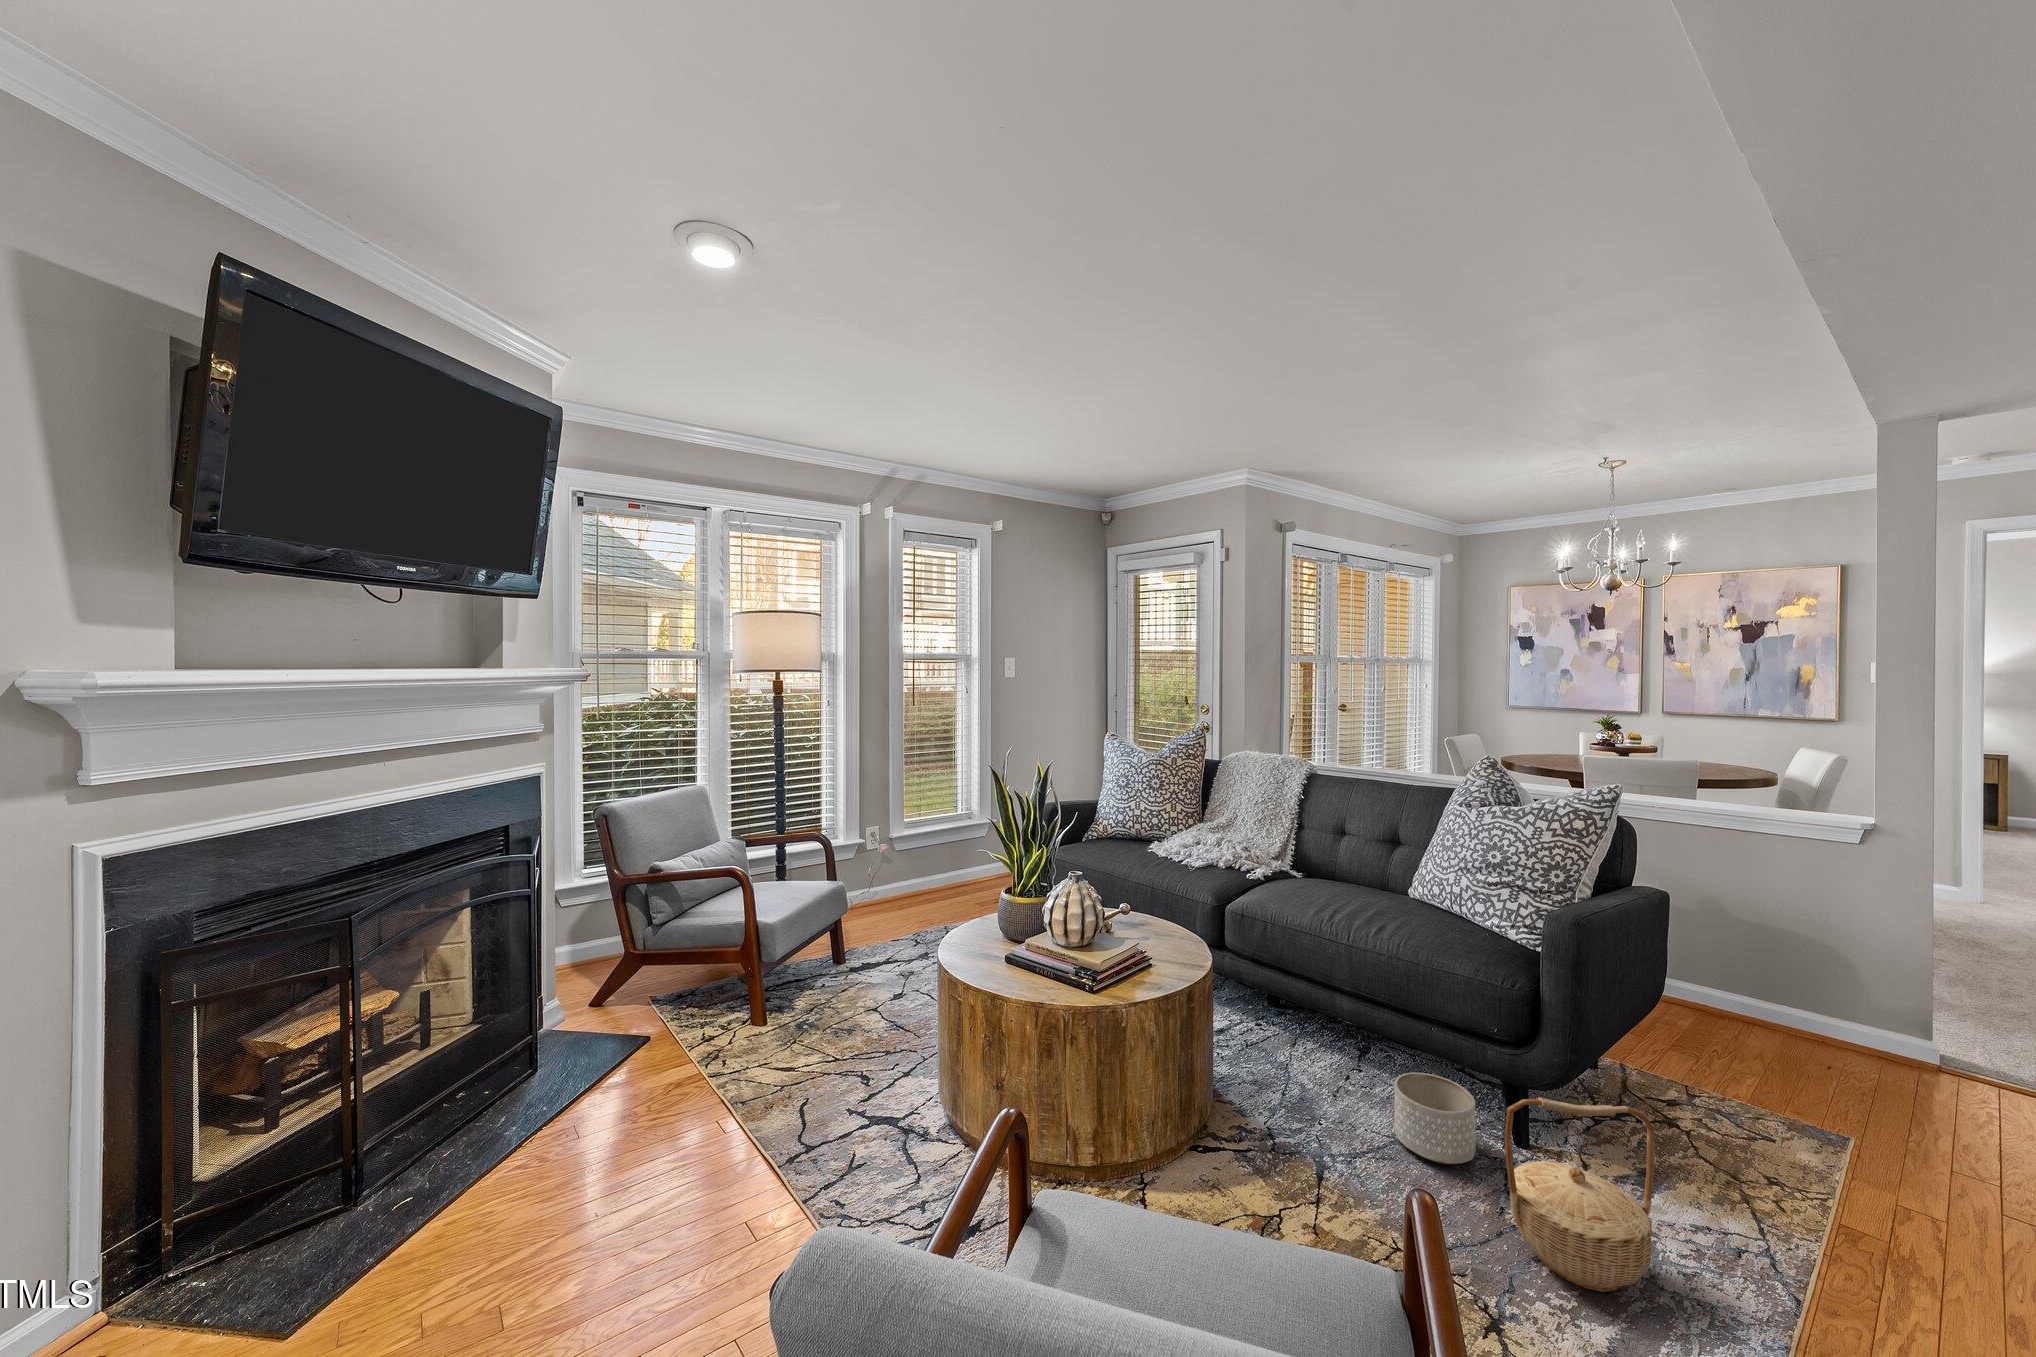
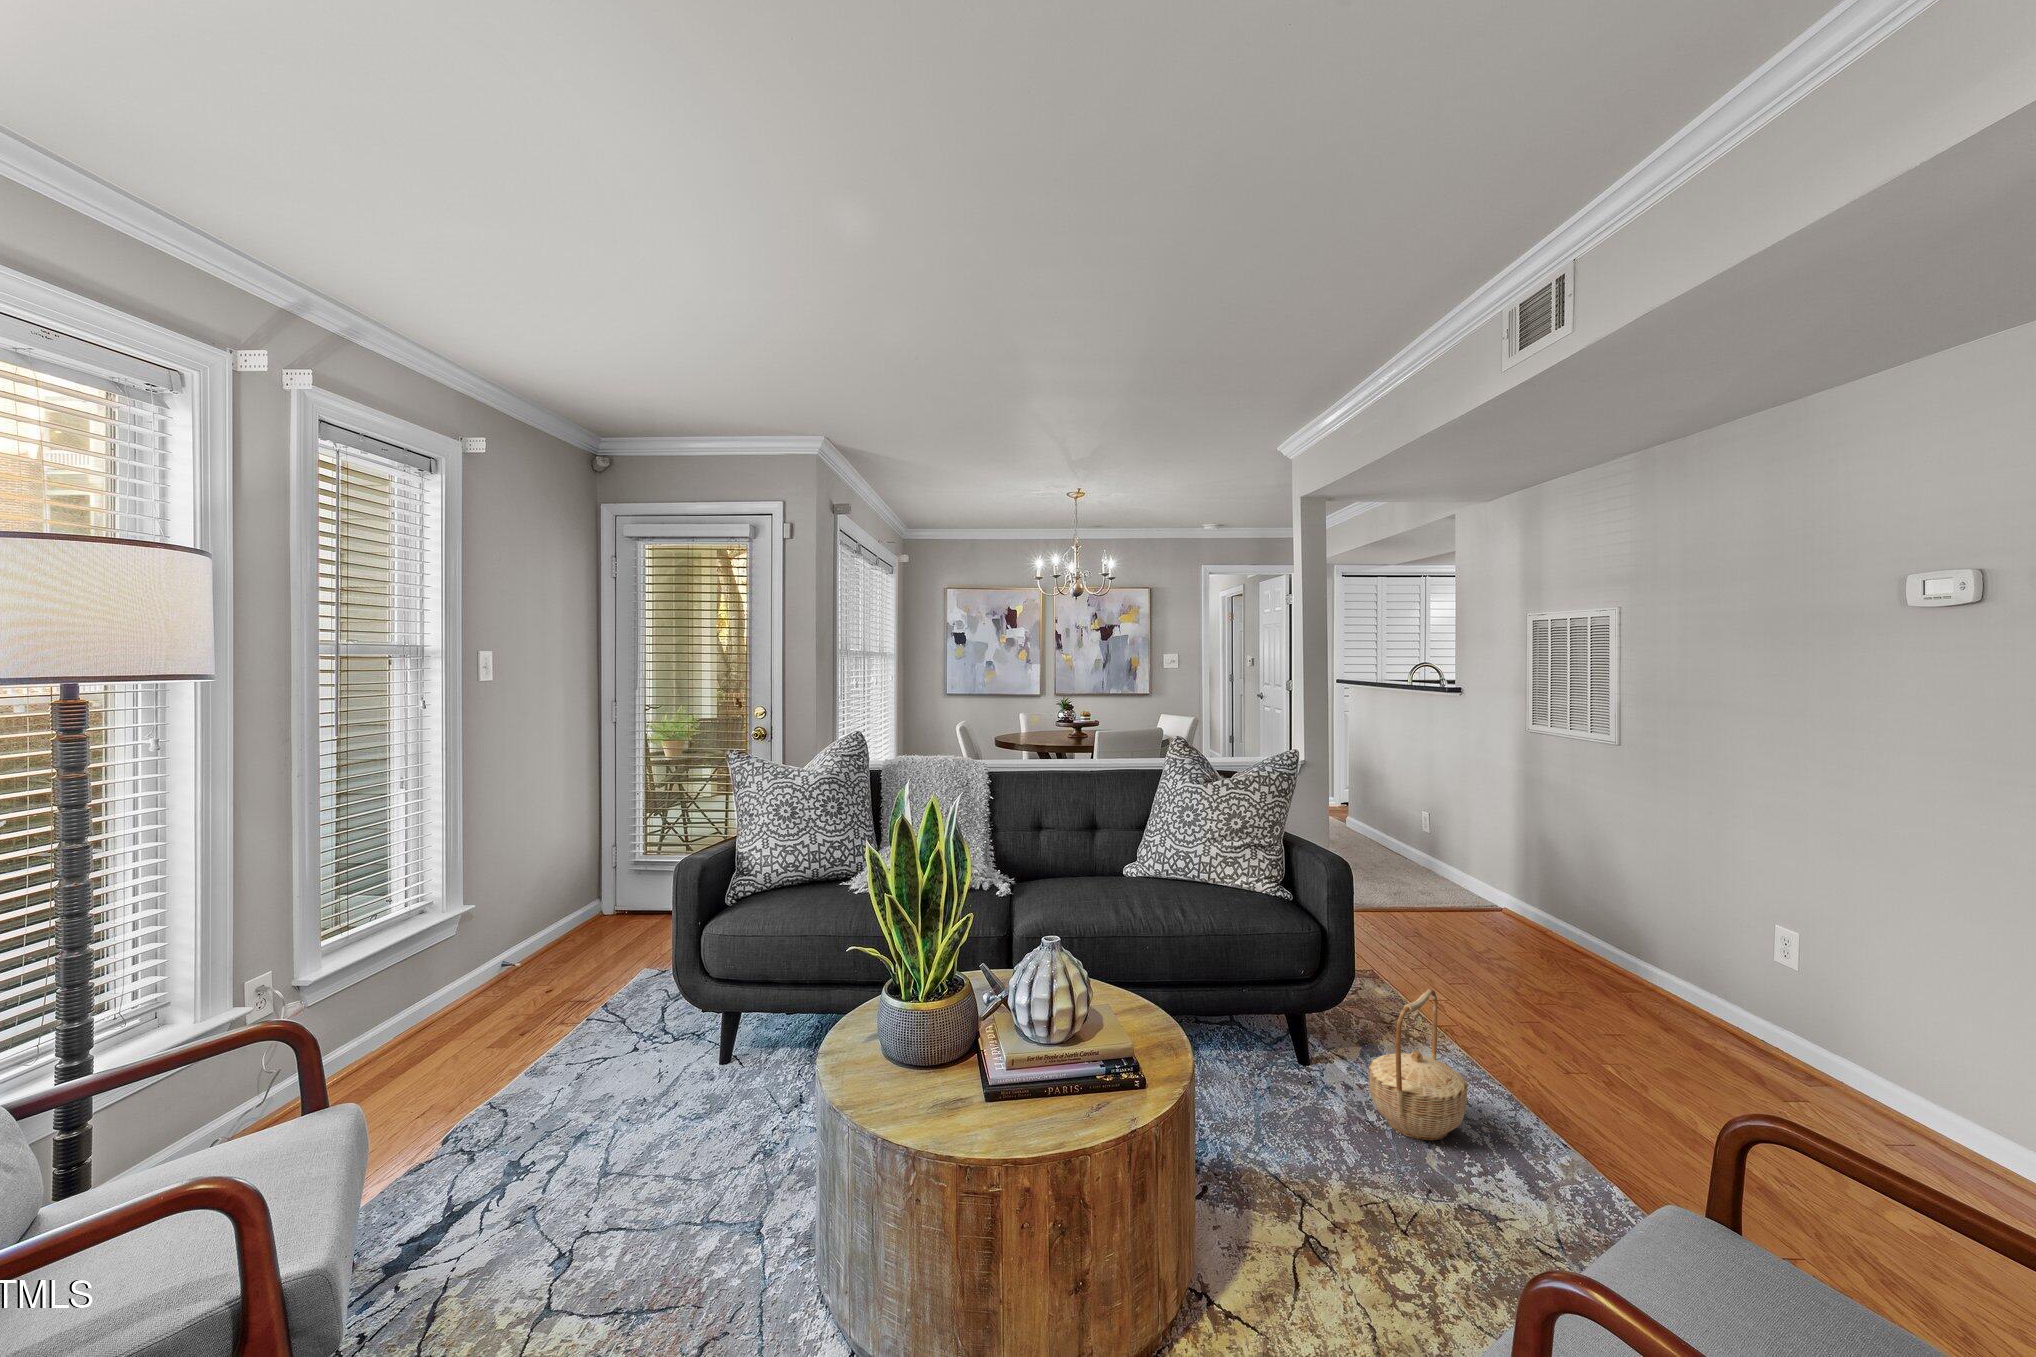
planter: present [1394,1073,1476,1164] -> none [1238,1029,1305,1106]

